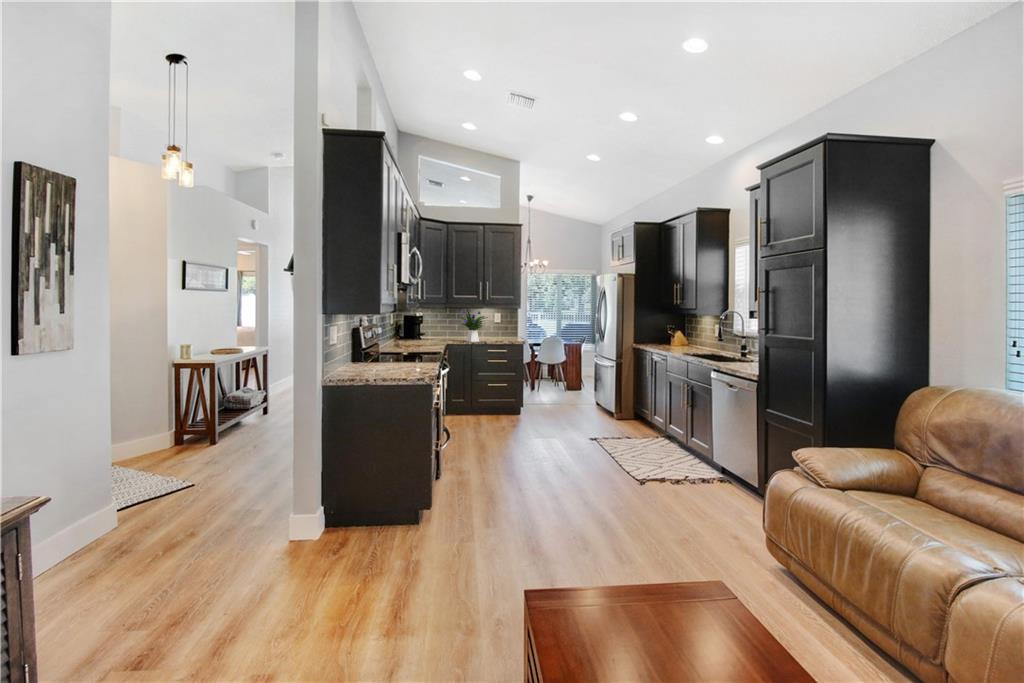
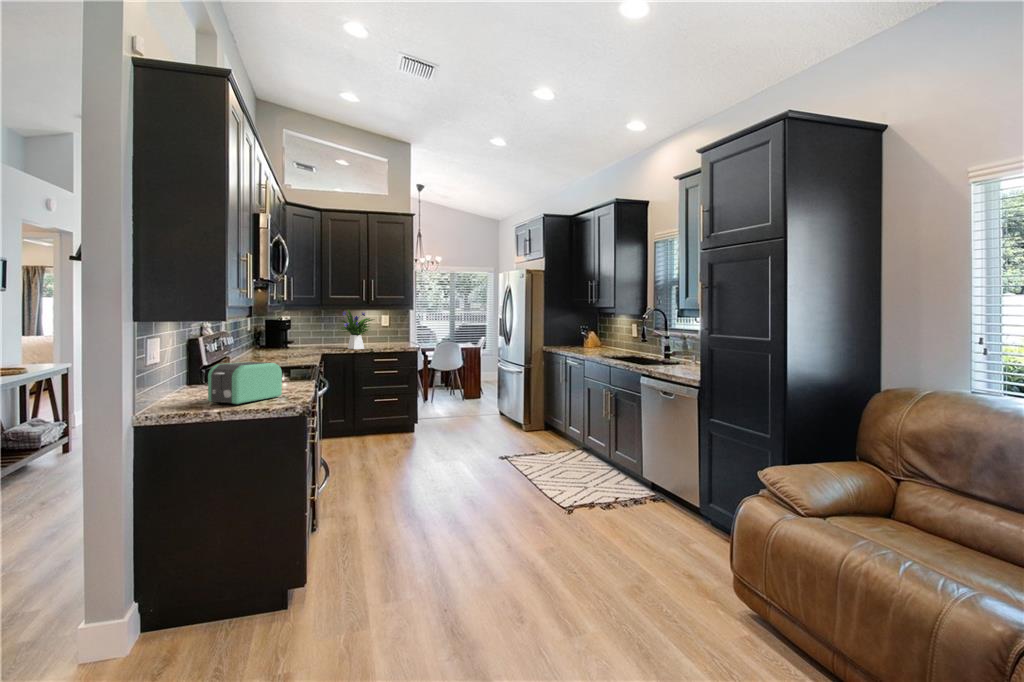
toaster: none [368,346,416,376] -> present [208,362,282,405]

